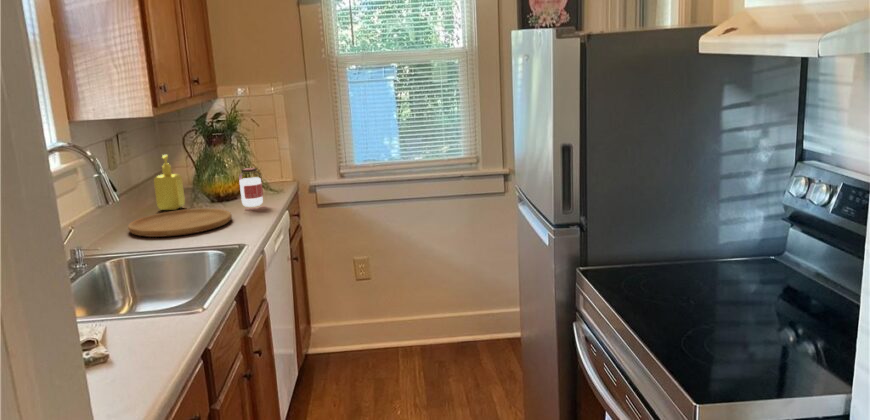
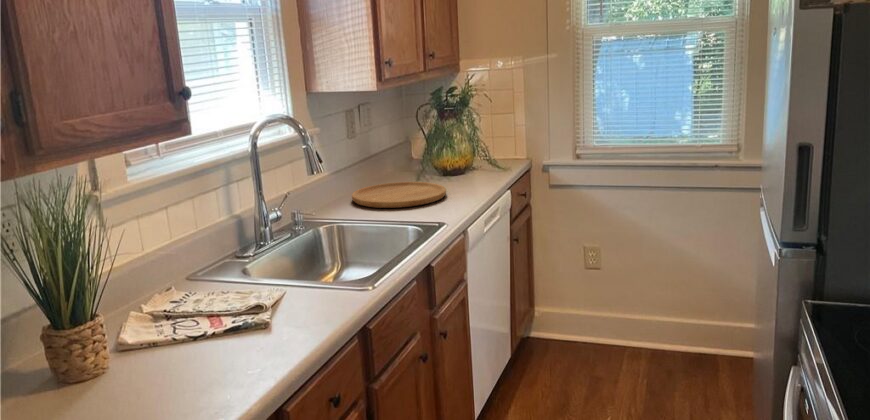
soap dispenser: present [154,155,185,210] -> none [386,127,413,181]
jar: present [239,168,263,207] -> none [461,144,484,184]

